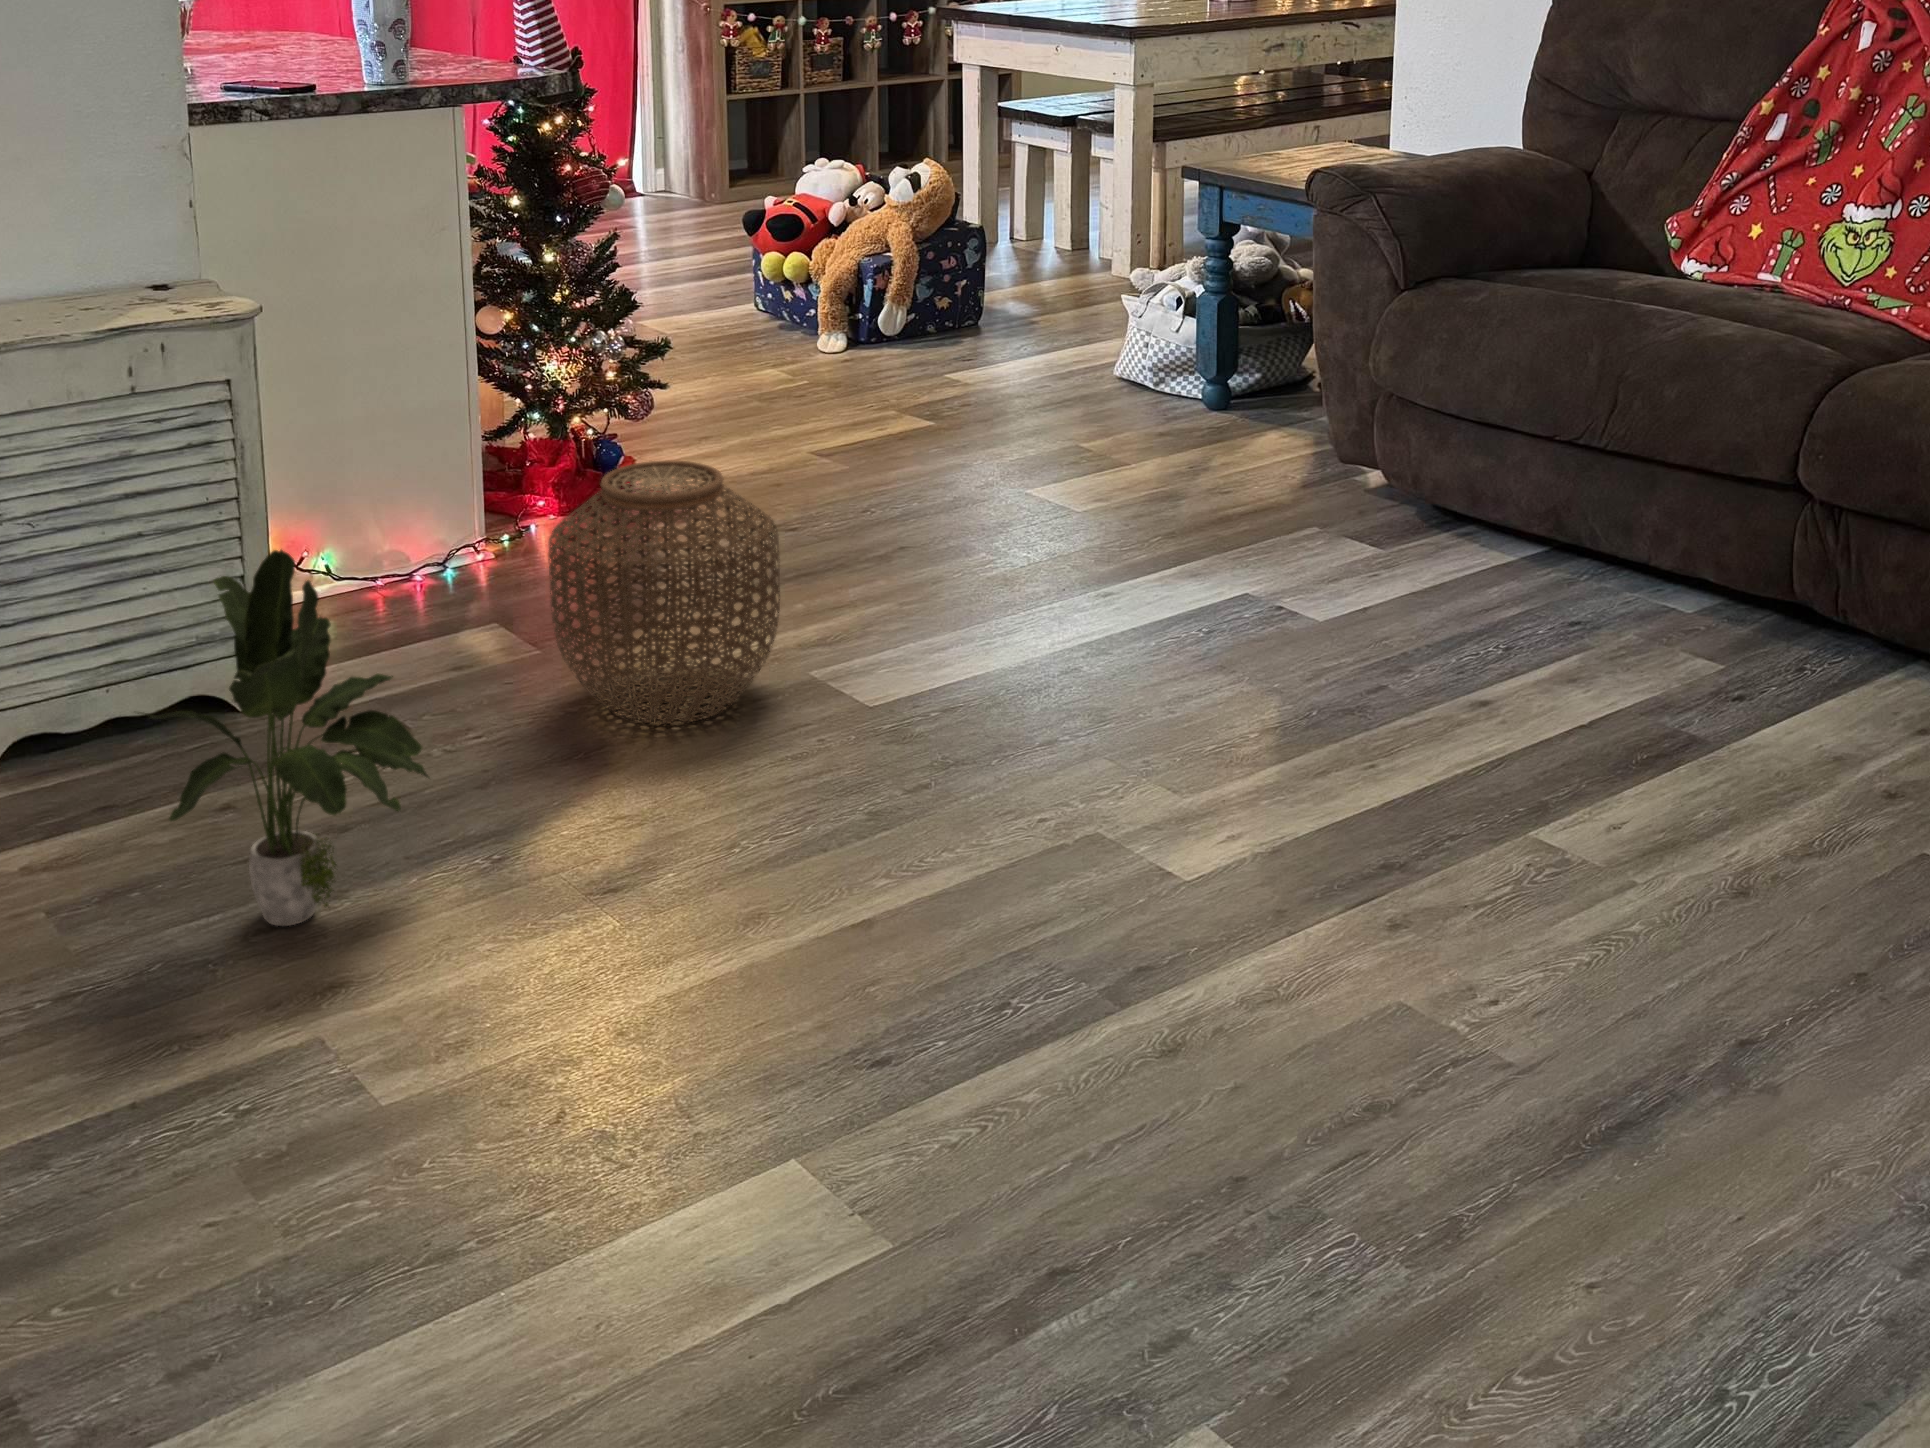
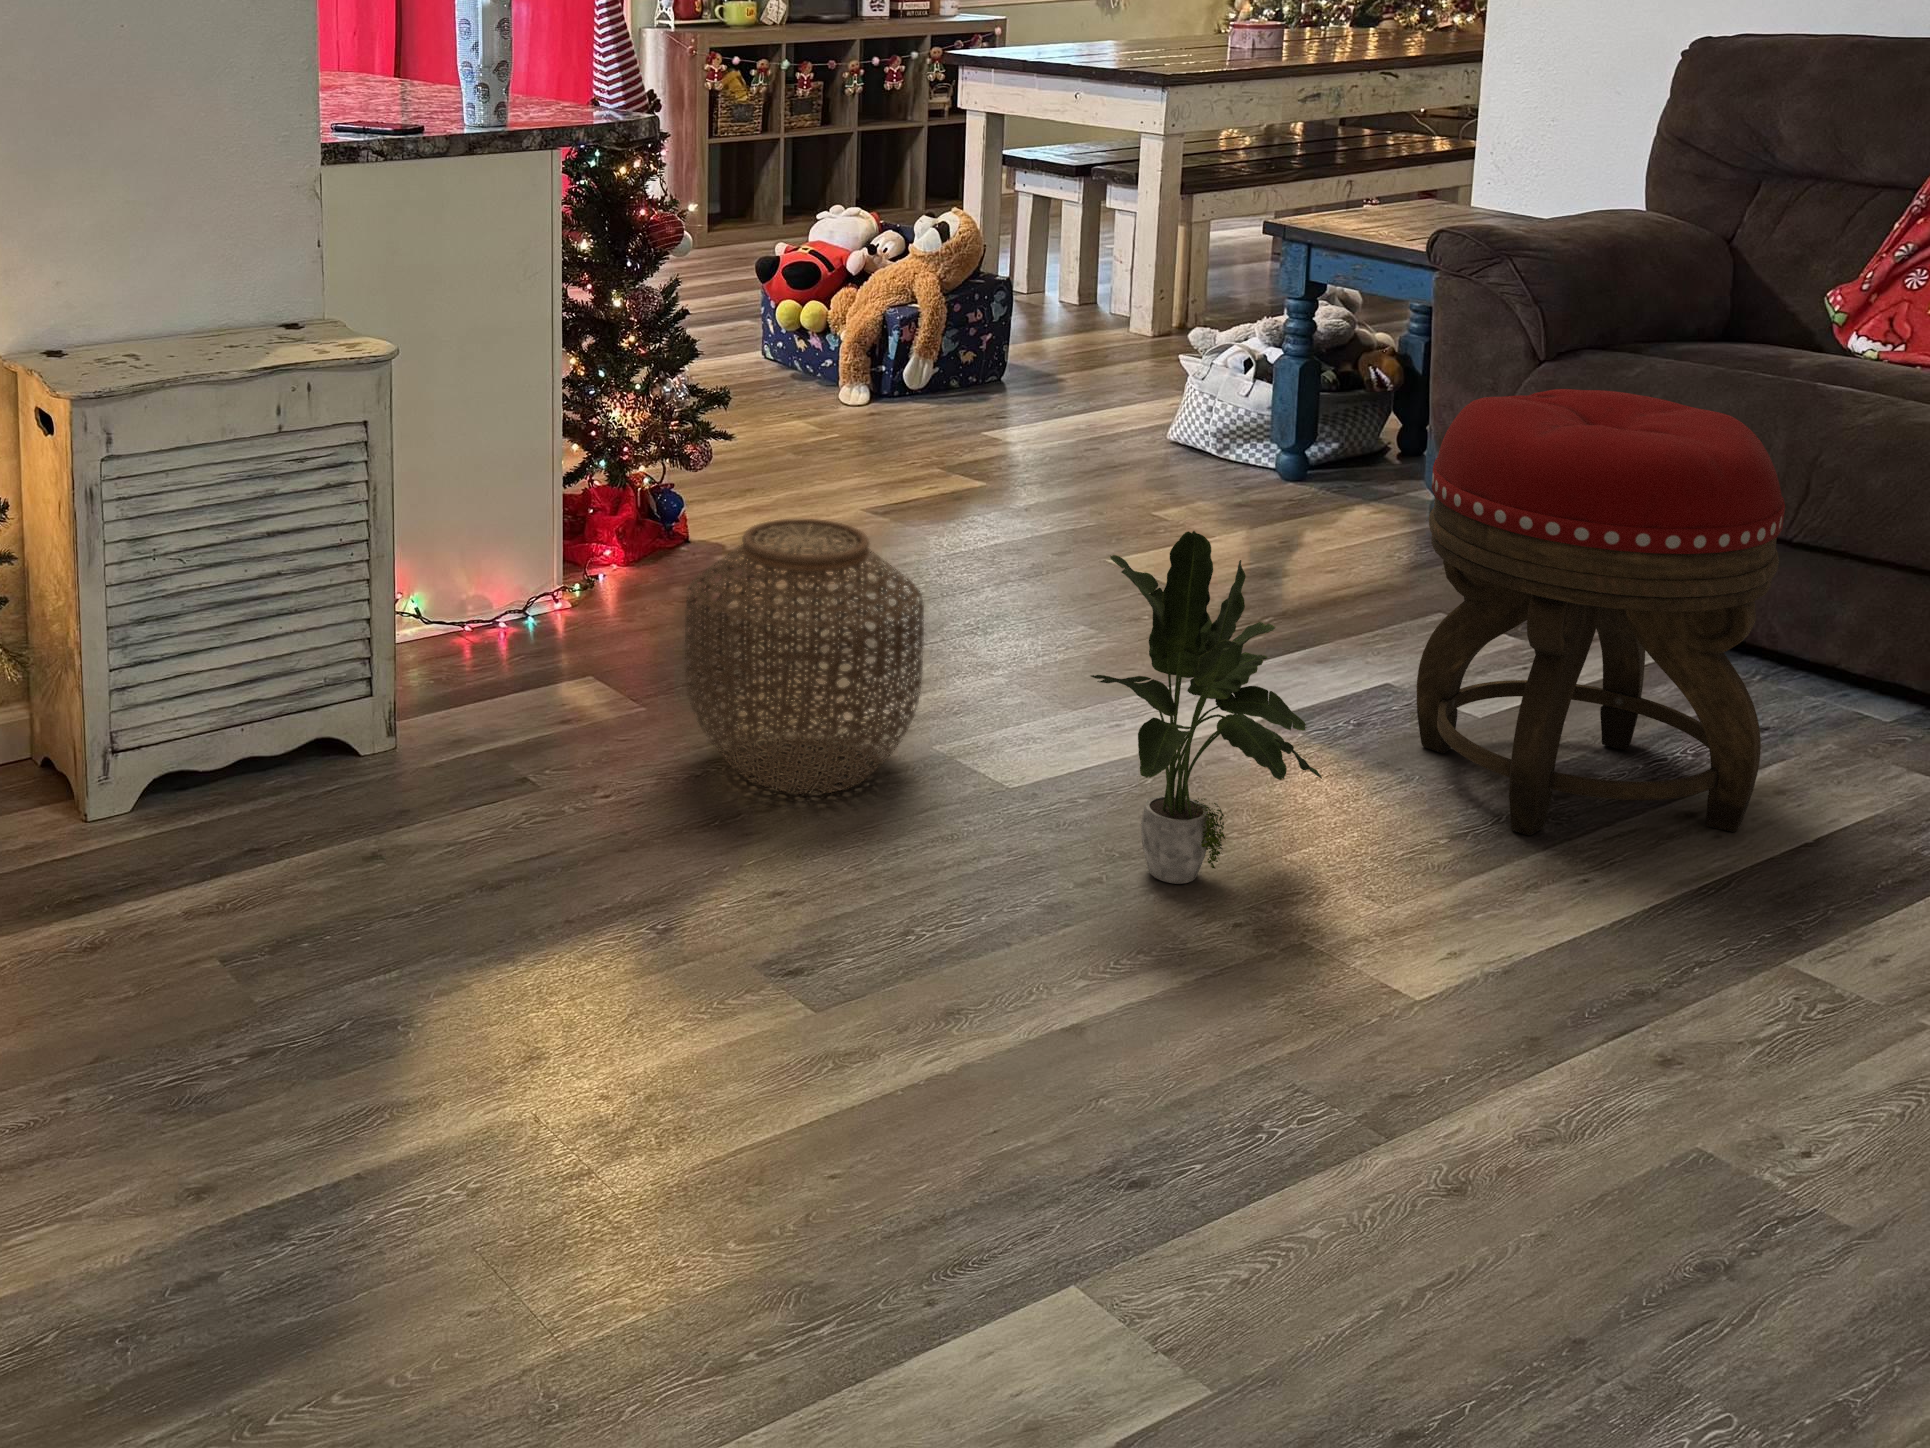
footstool: none [1253,315,1555,730] -> present [1417,389,1785,835]
potted plant: present [138,550,430,926] -> present [1091,531,1322,884]

